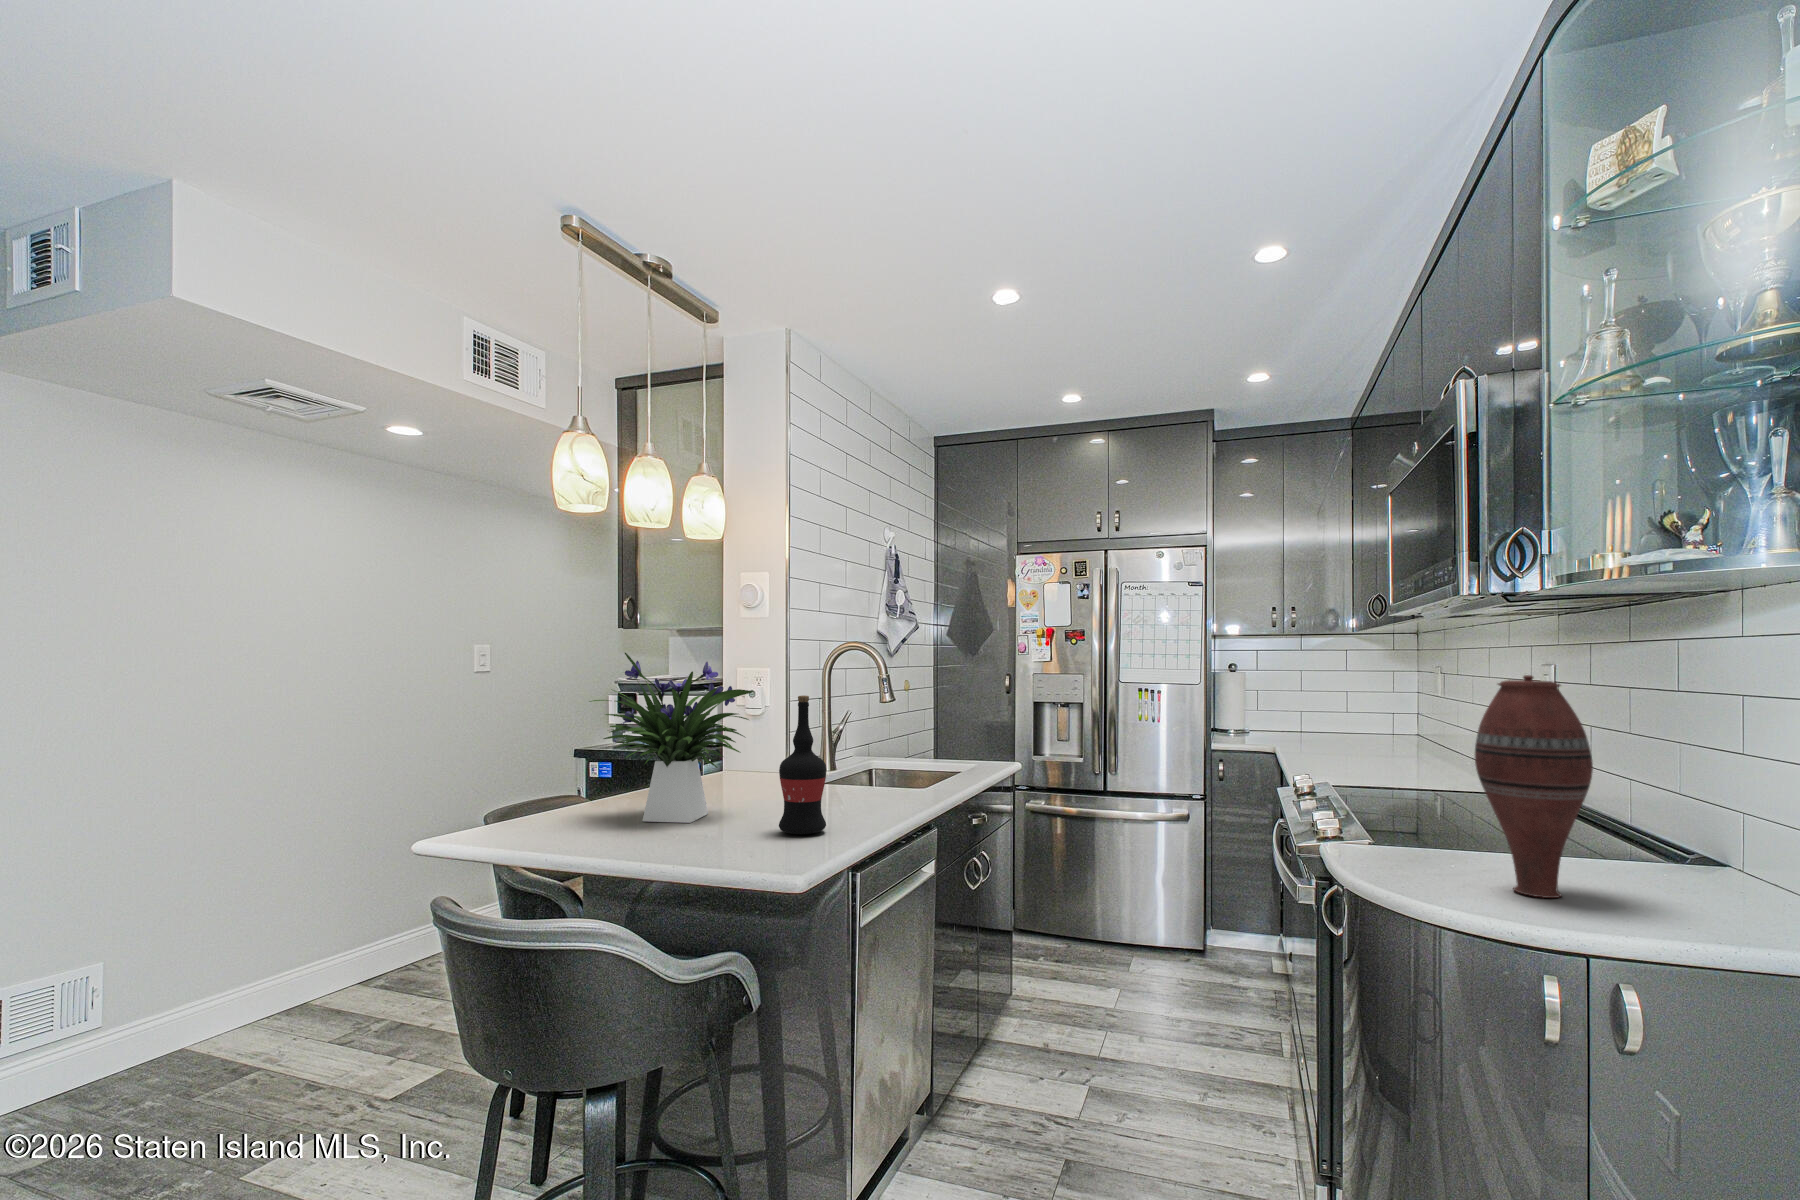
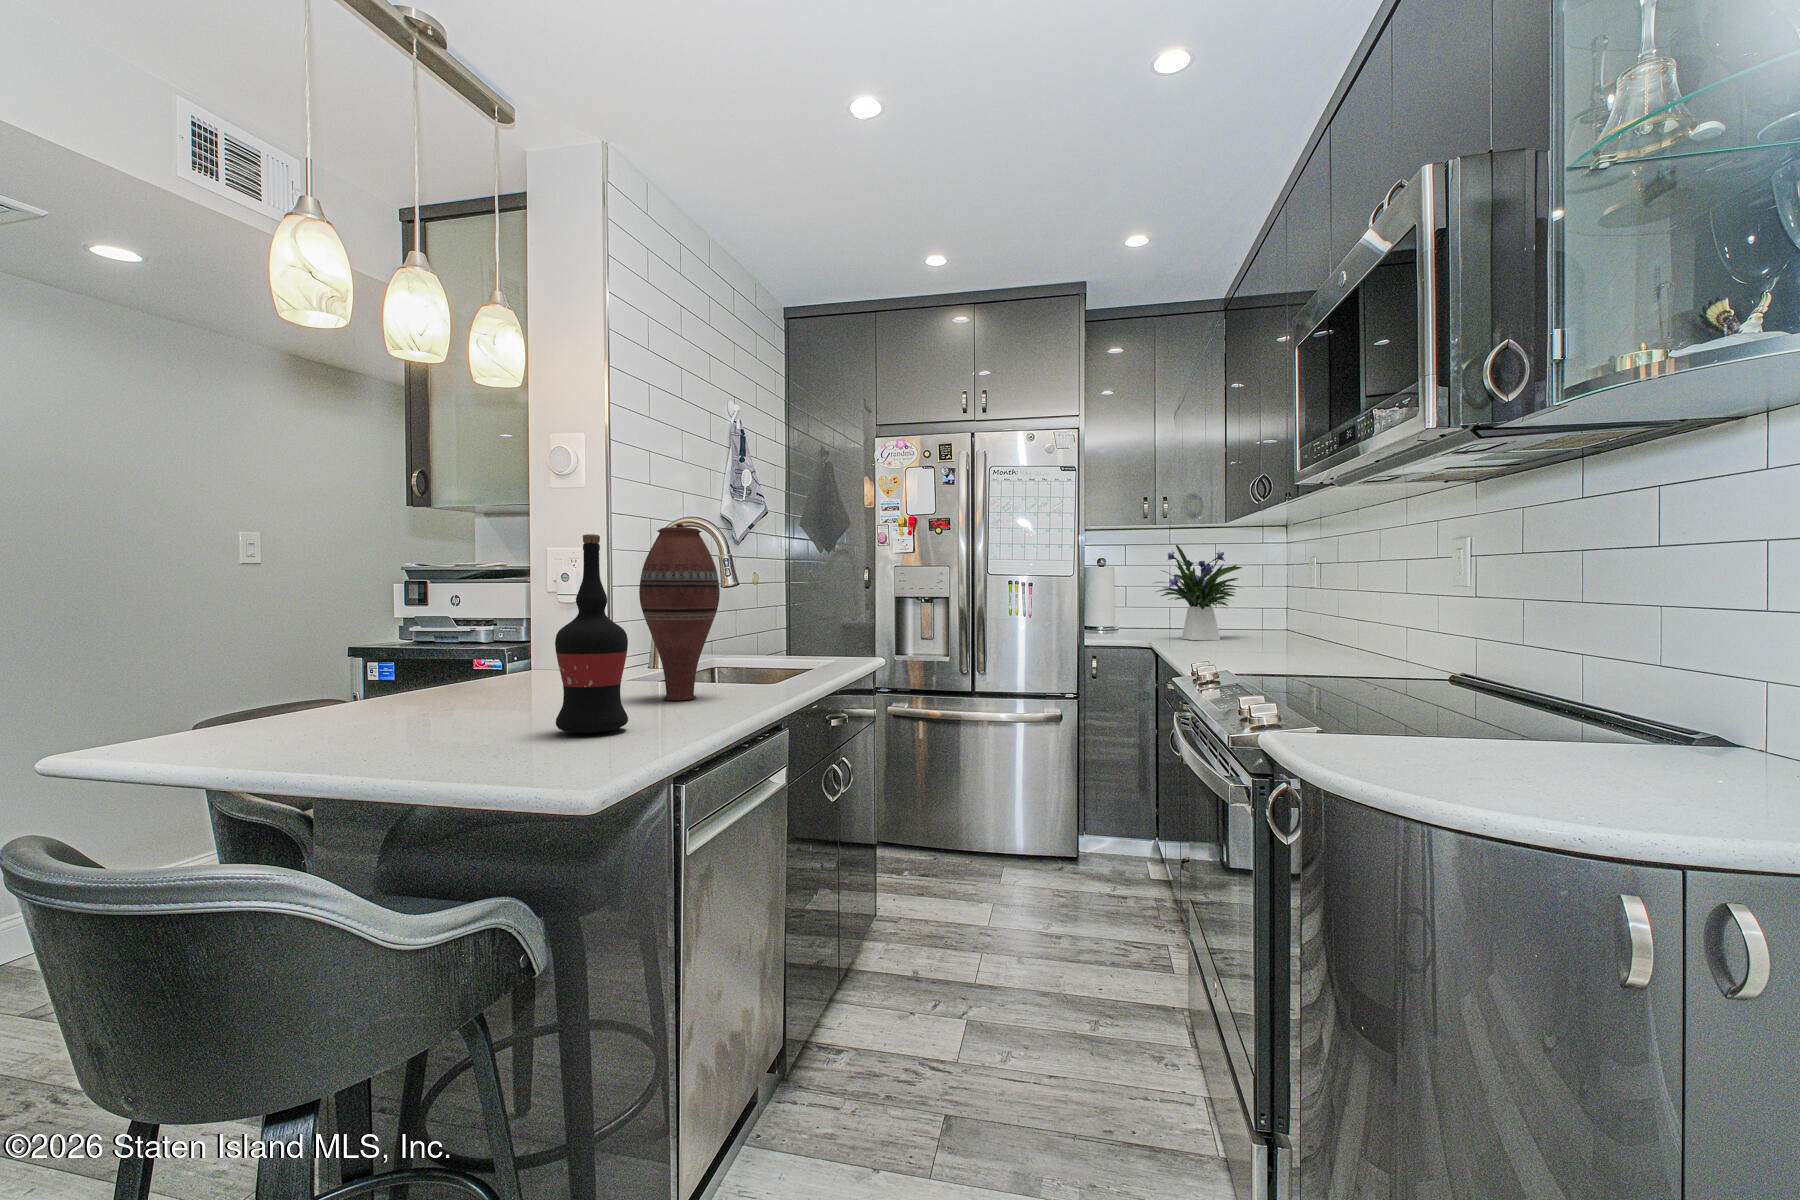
flower arrangement: present [589,653,754,823] -> present [1155,545,1242,640]
vase: present [1475,675,1593,898] -> present [639,524,720,700]

